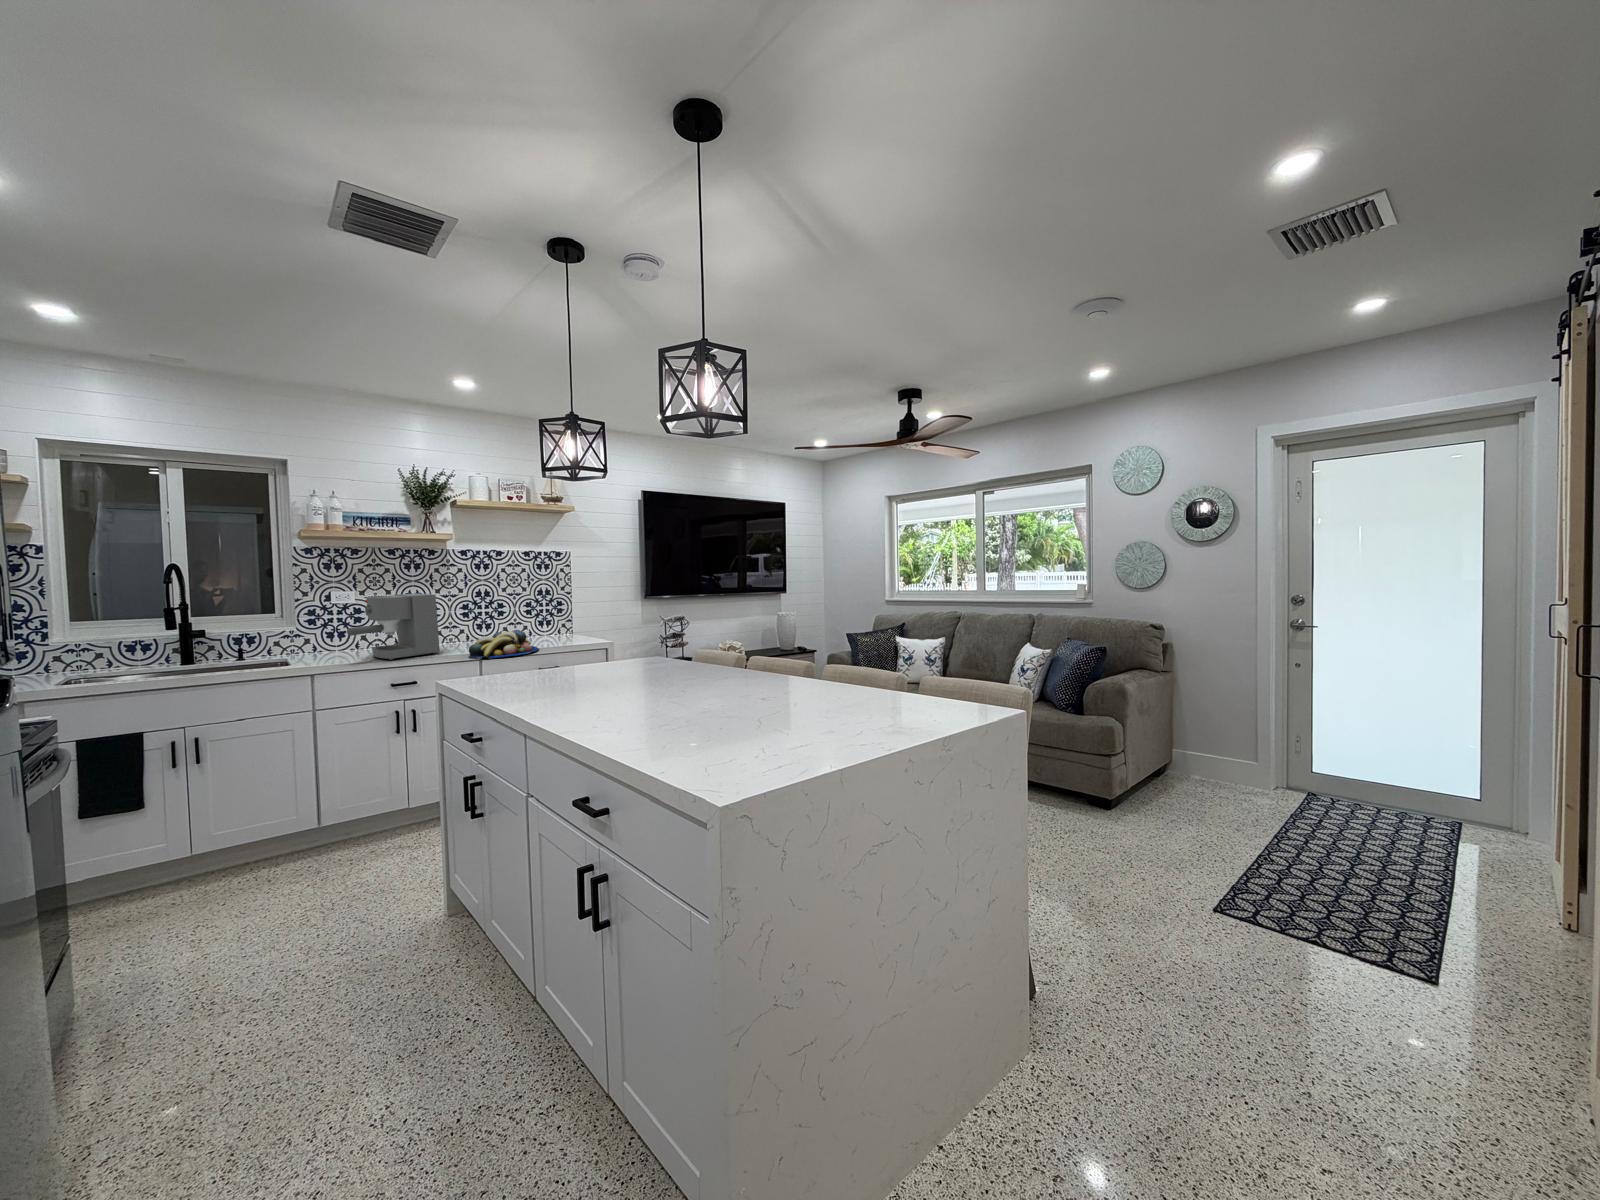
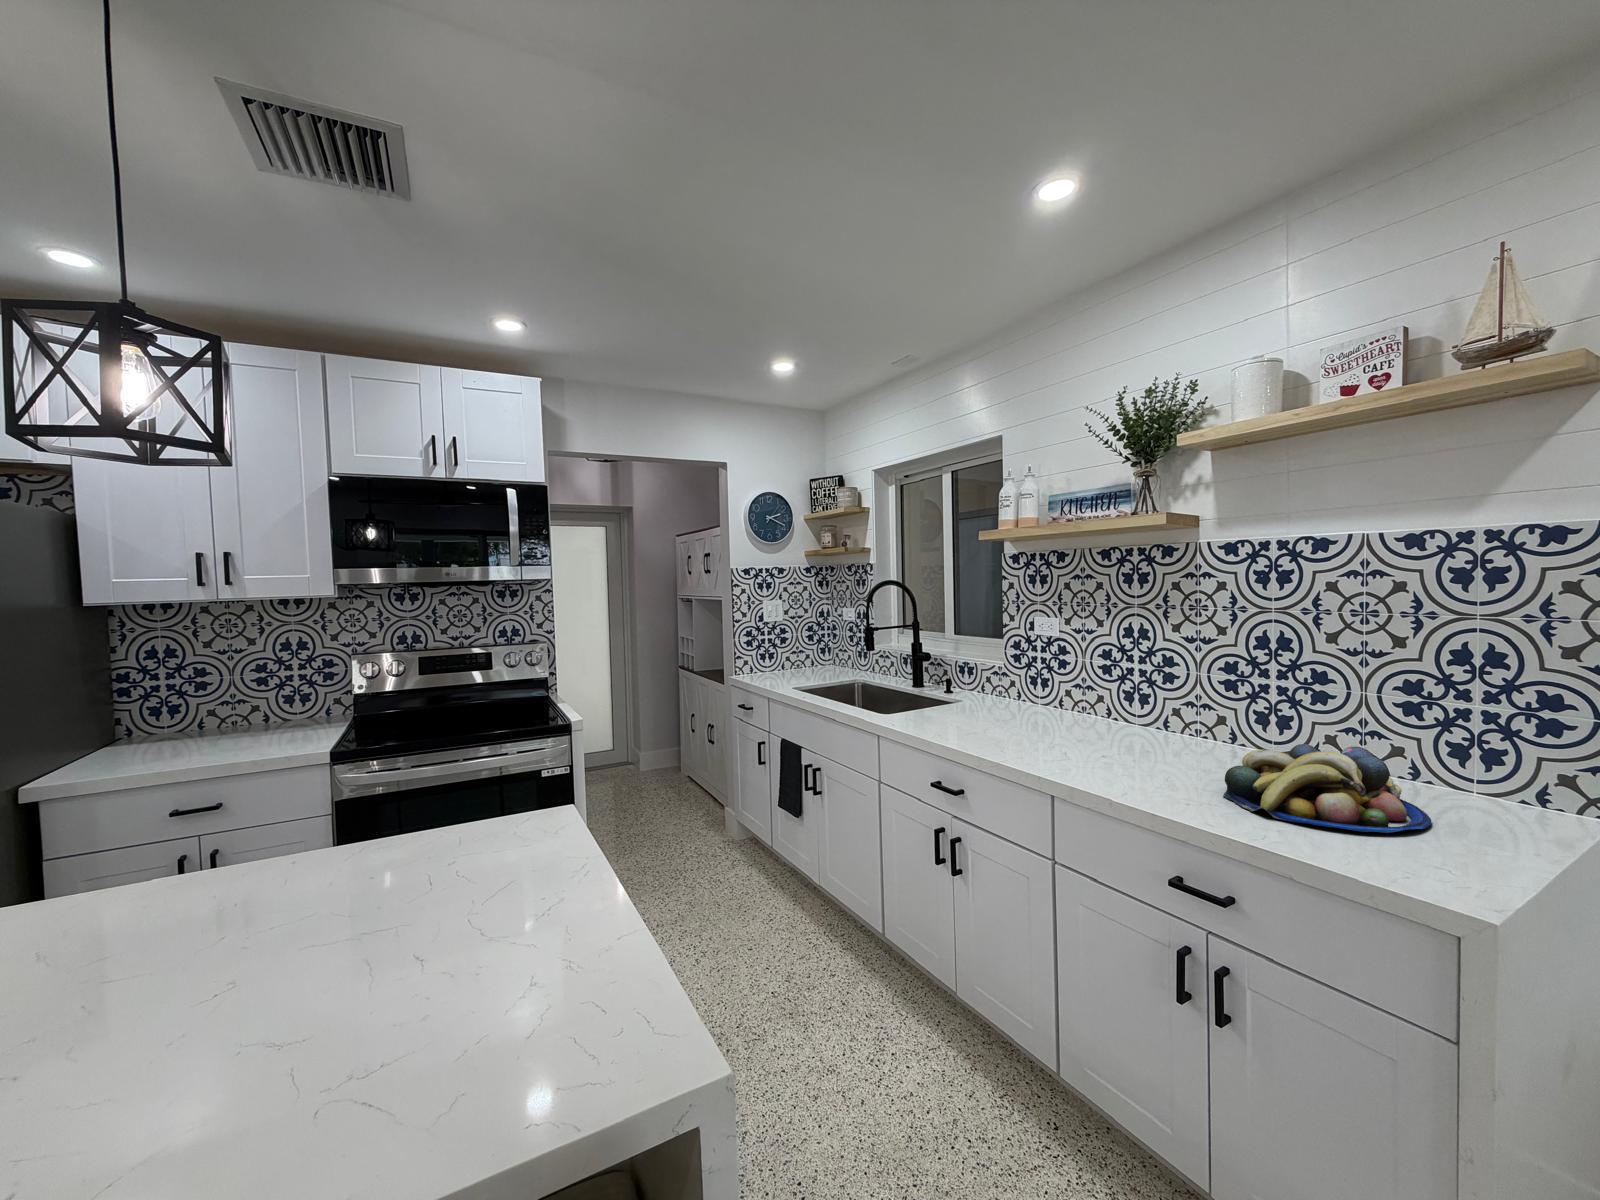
coffee maker: present [347,593,440,660] -> none [1019,631,1167,761]

